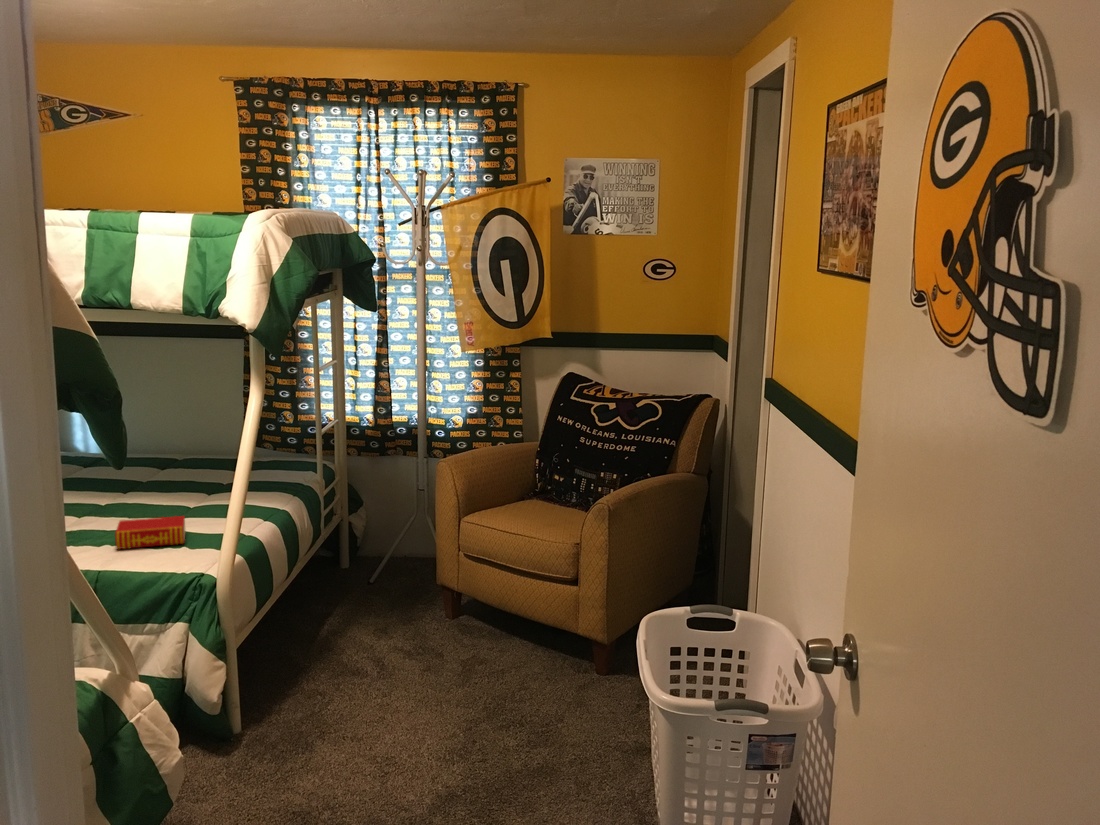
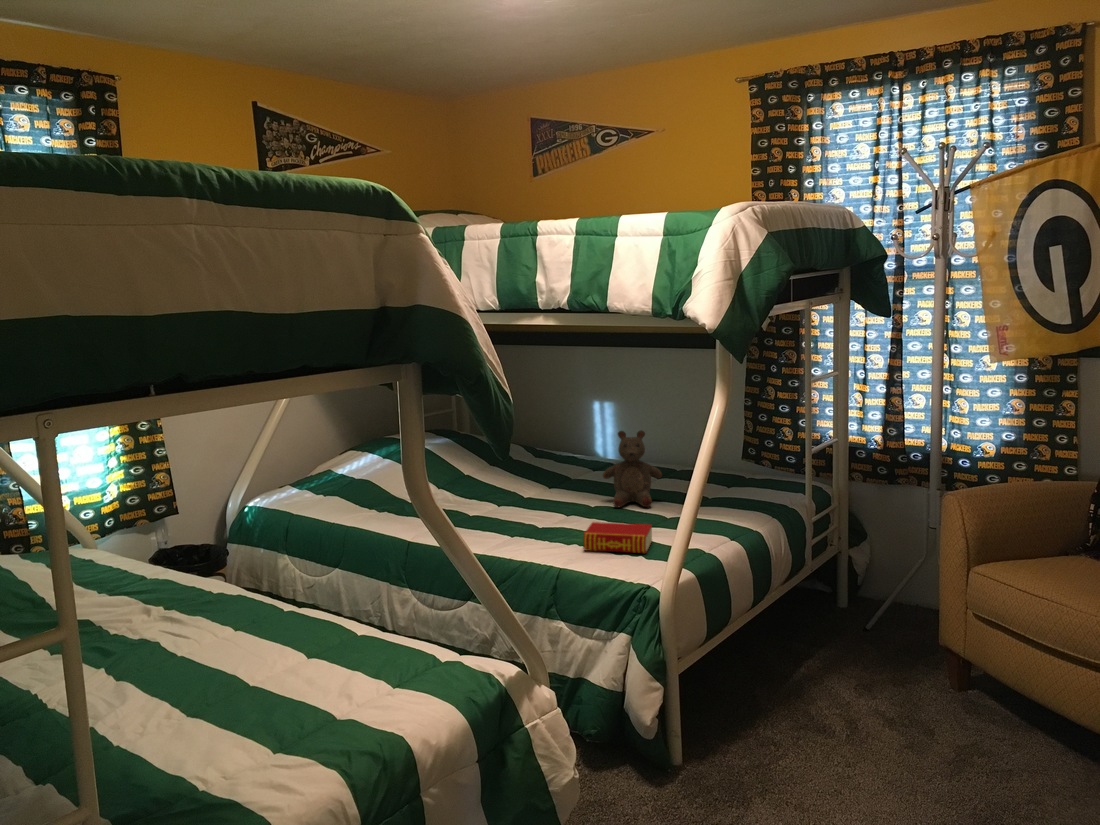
stuffed bear: none [112,425,177,504] -> present [603,430,662,507]

